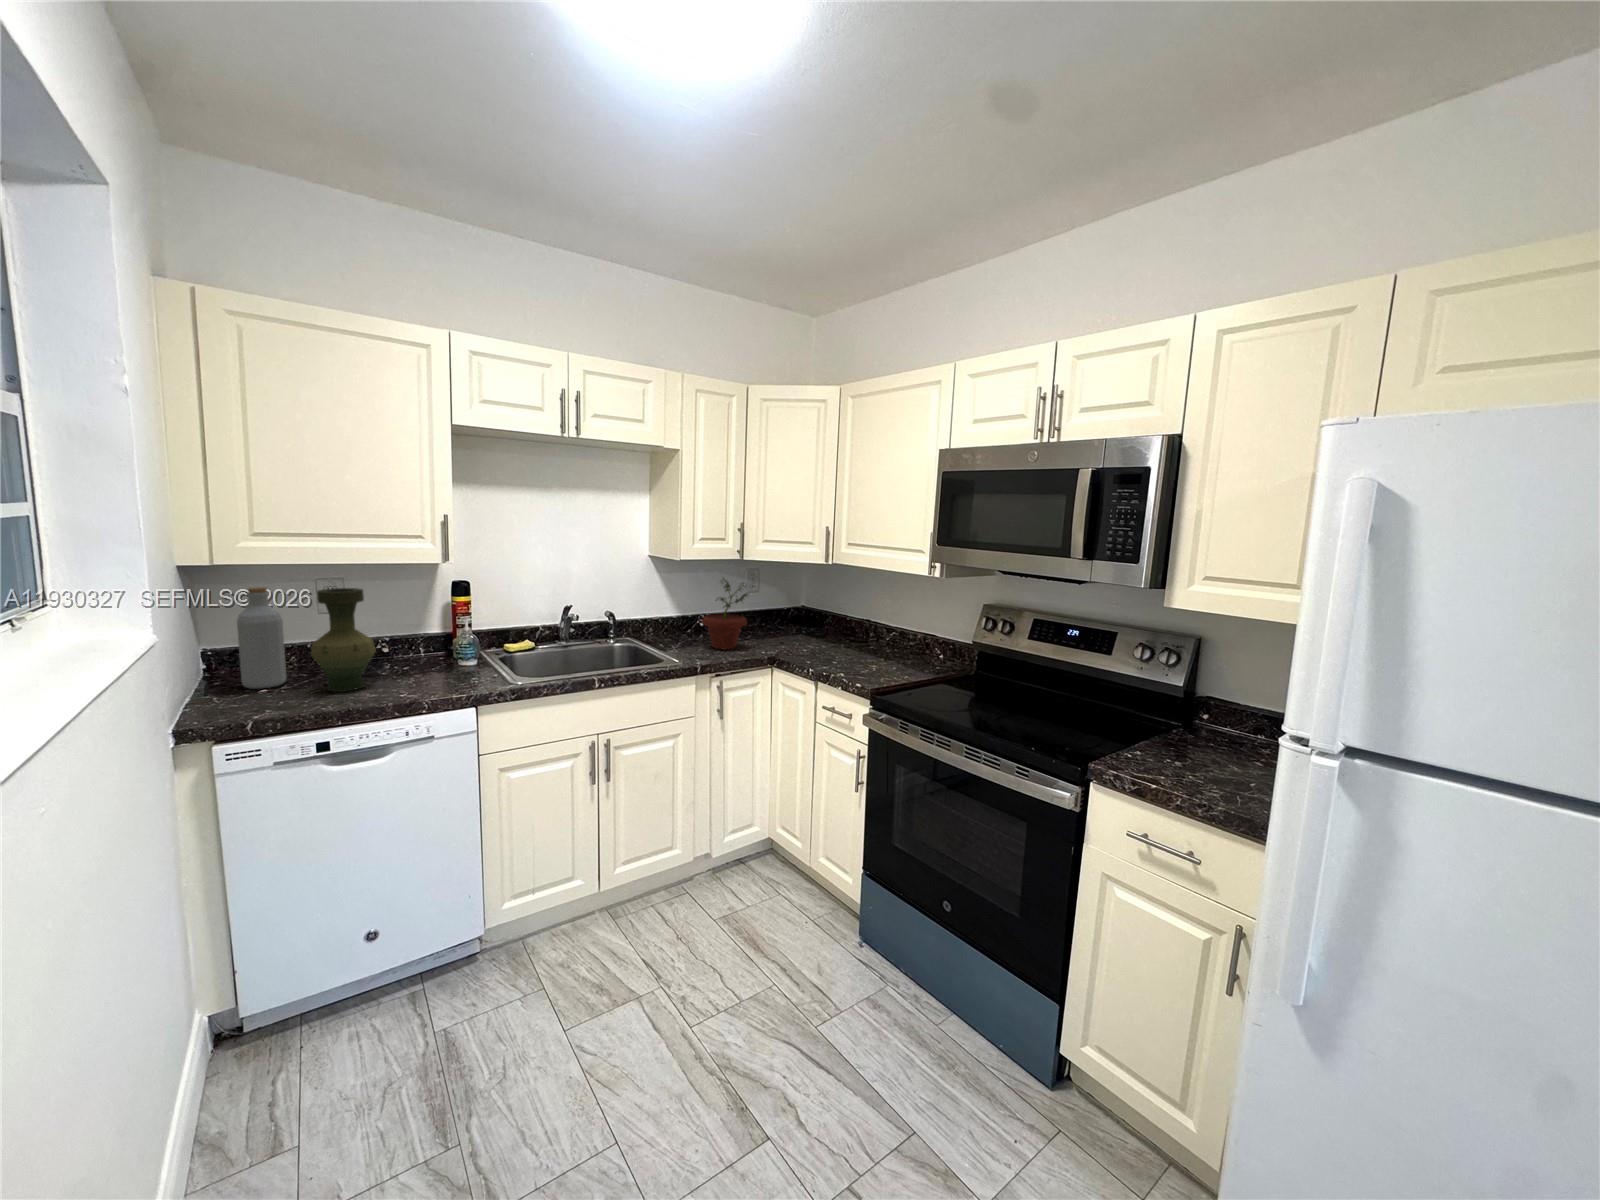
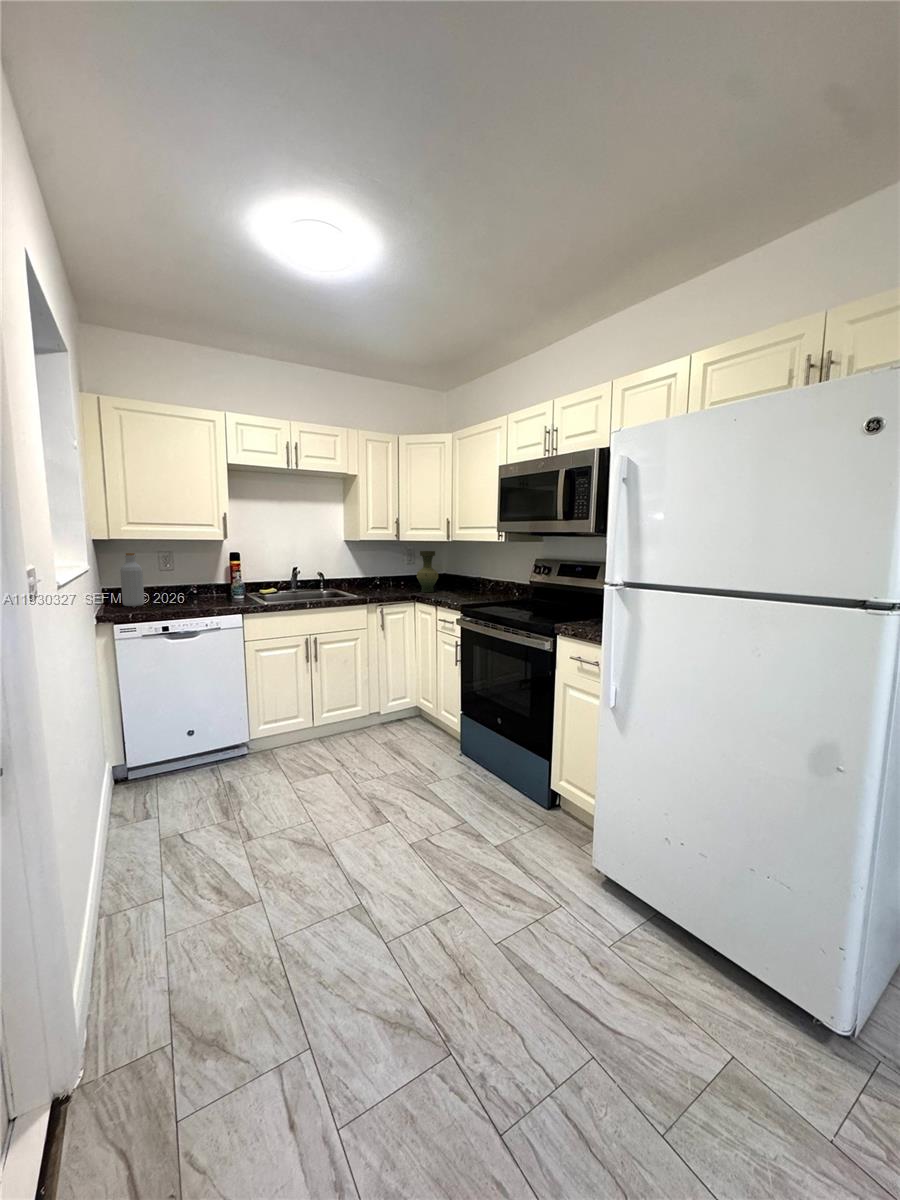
potted plant: present [702,579,748,649] -> none [375,551,403,594]
vase: present [311,588,376,692] -> present [417,551,438,592]

